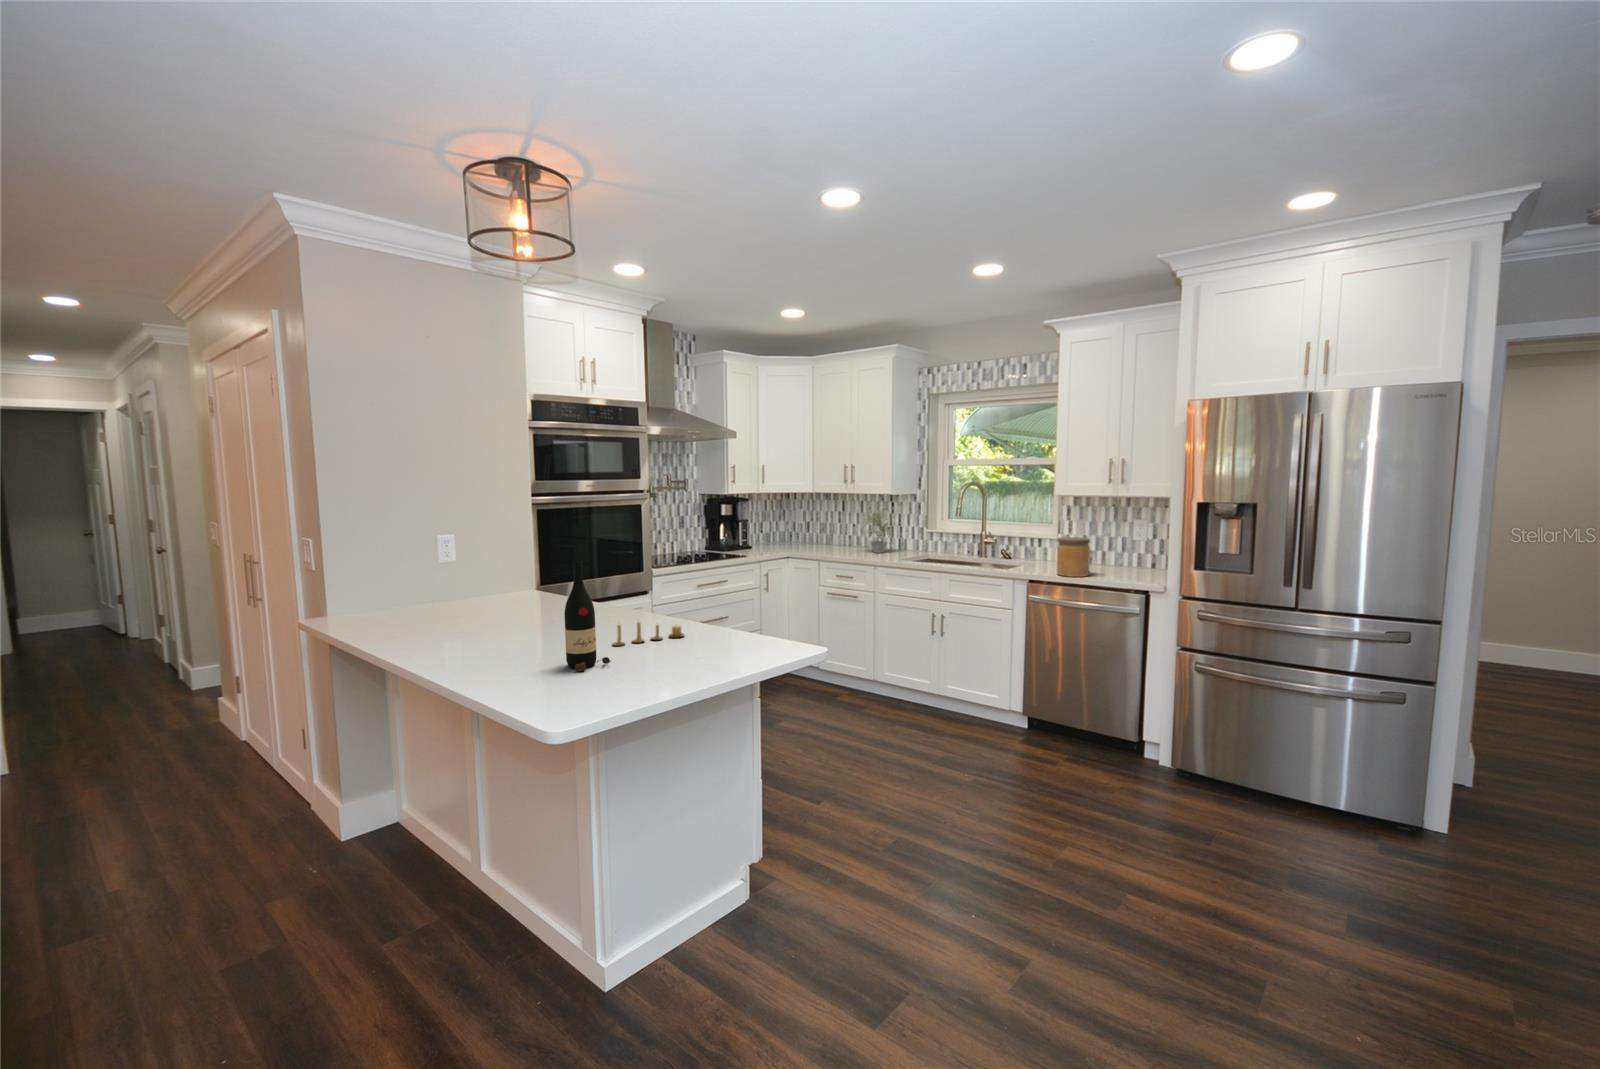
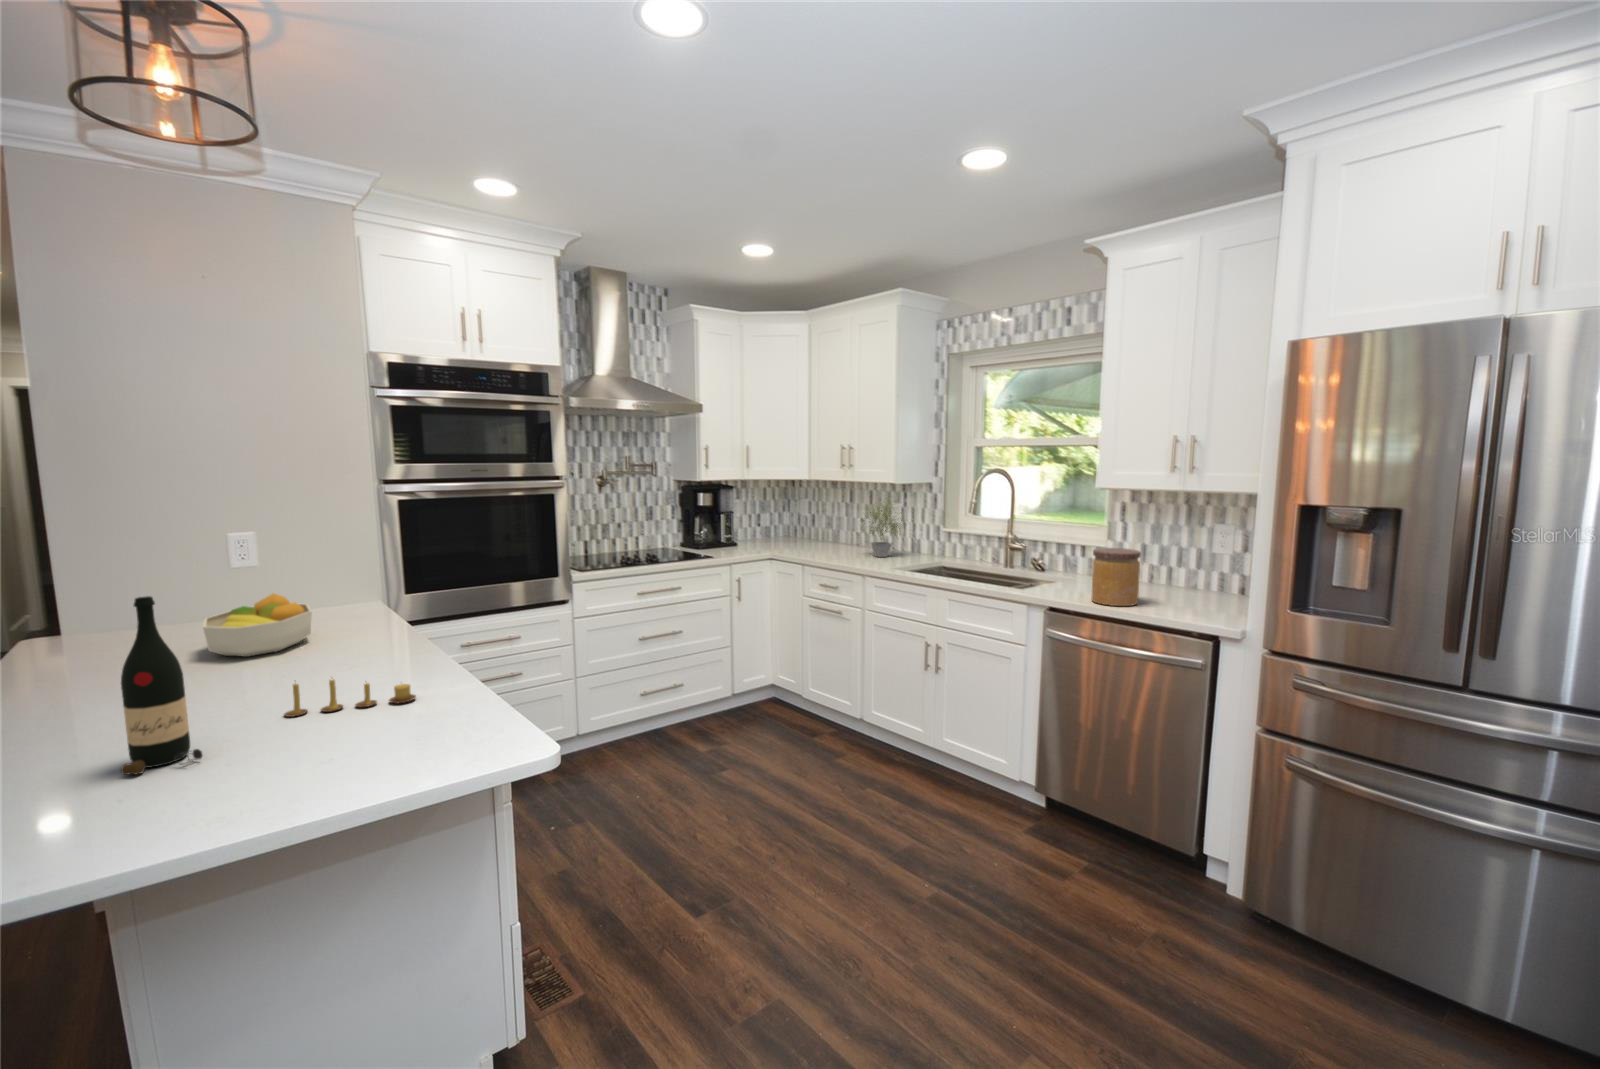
fruit bowl: none [468,578,539,622] -> present [203,593,312,657]

